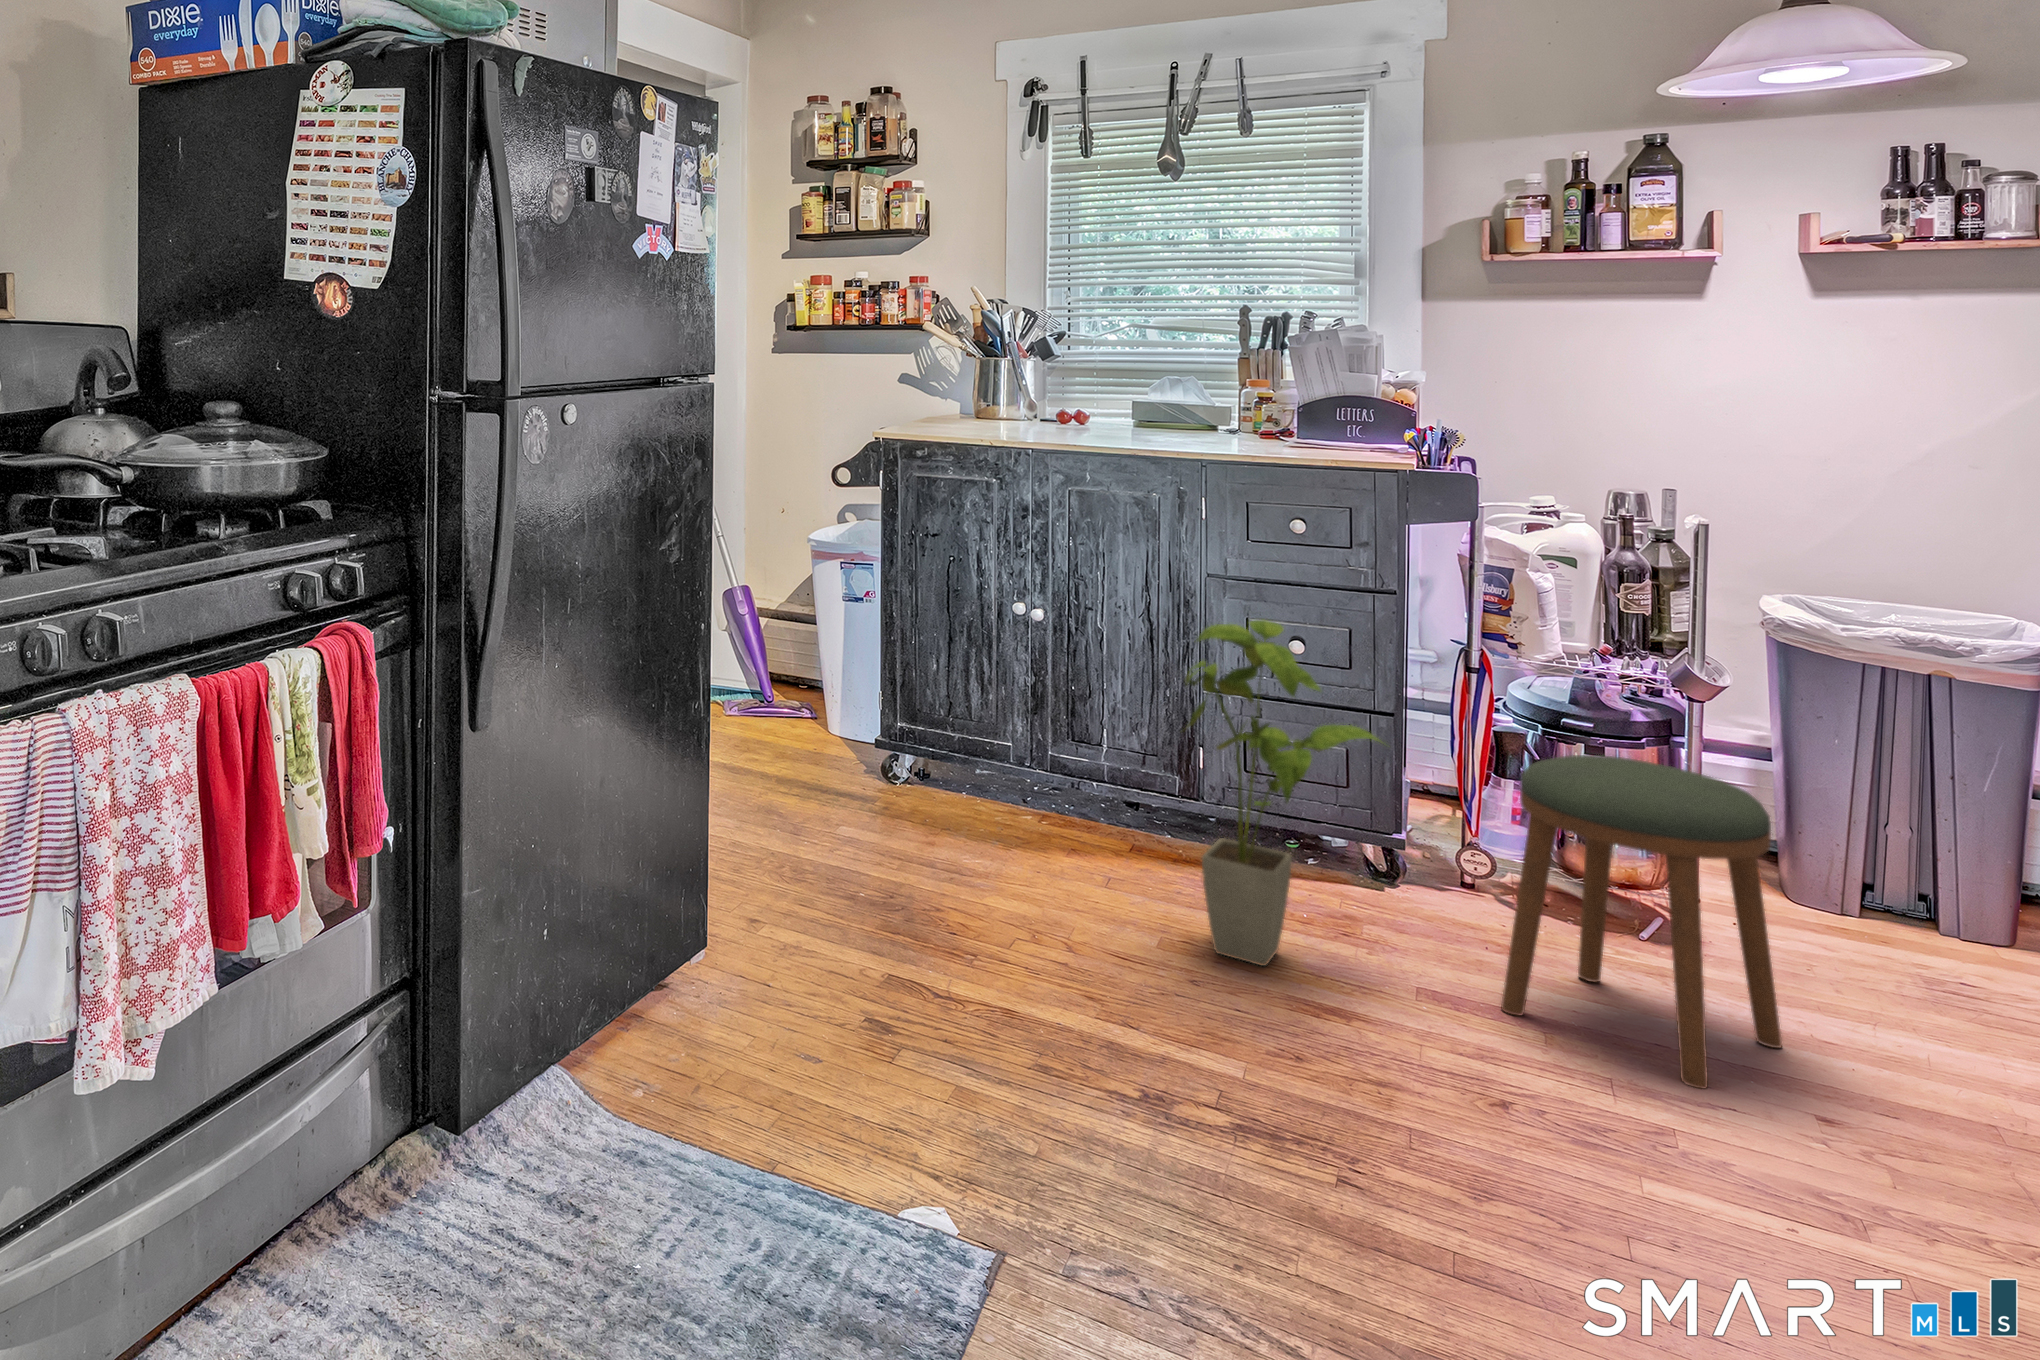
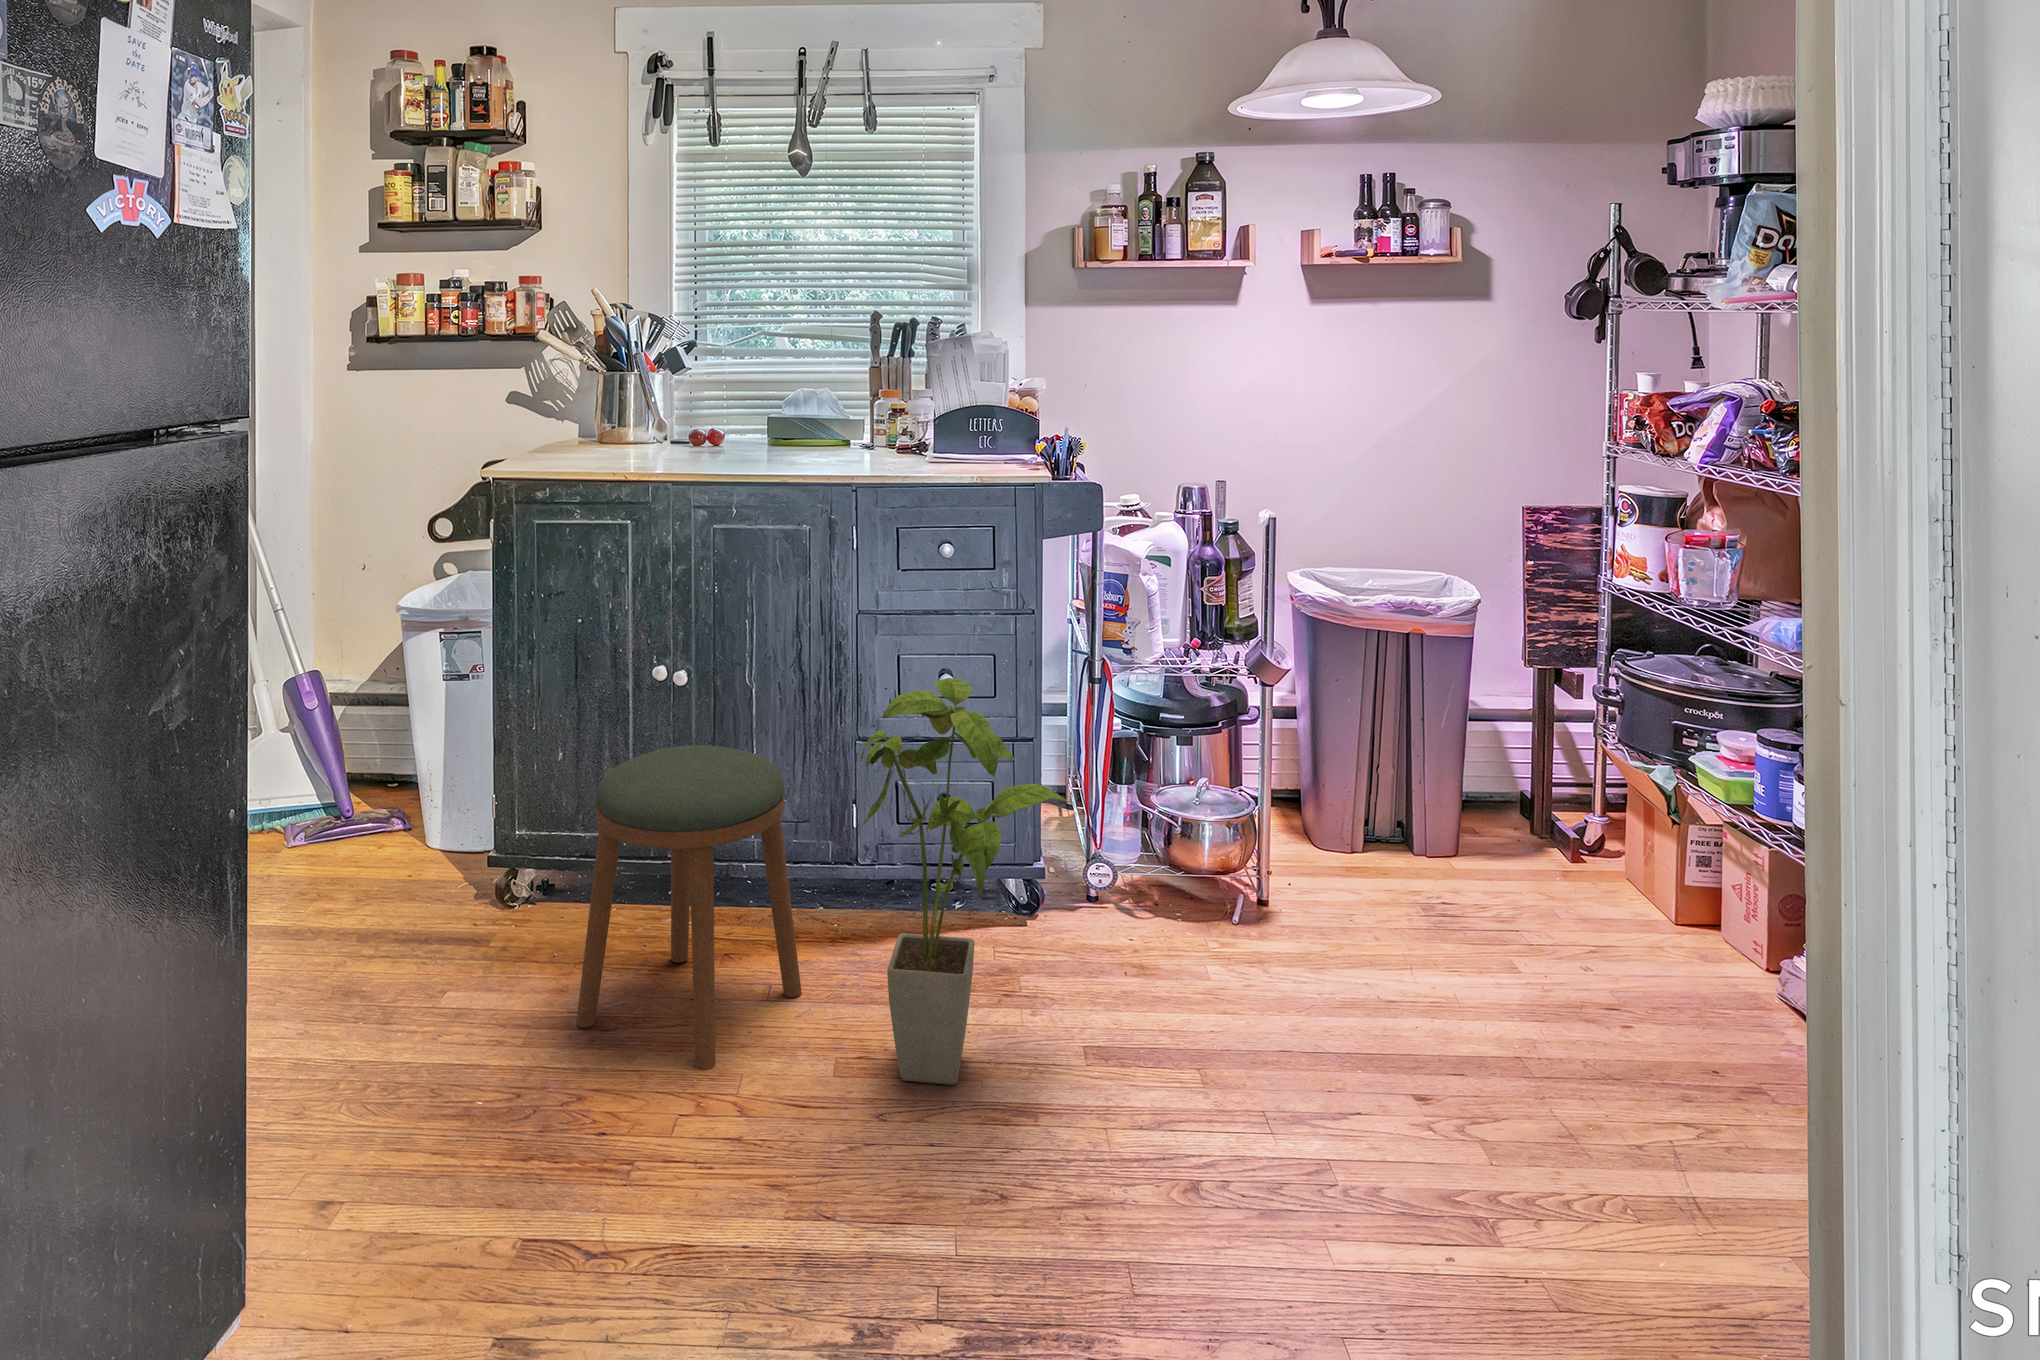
stool: present [1501,755,1782,1089] -> present [576,745,802,1070]

